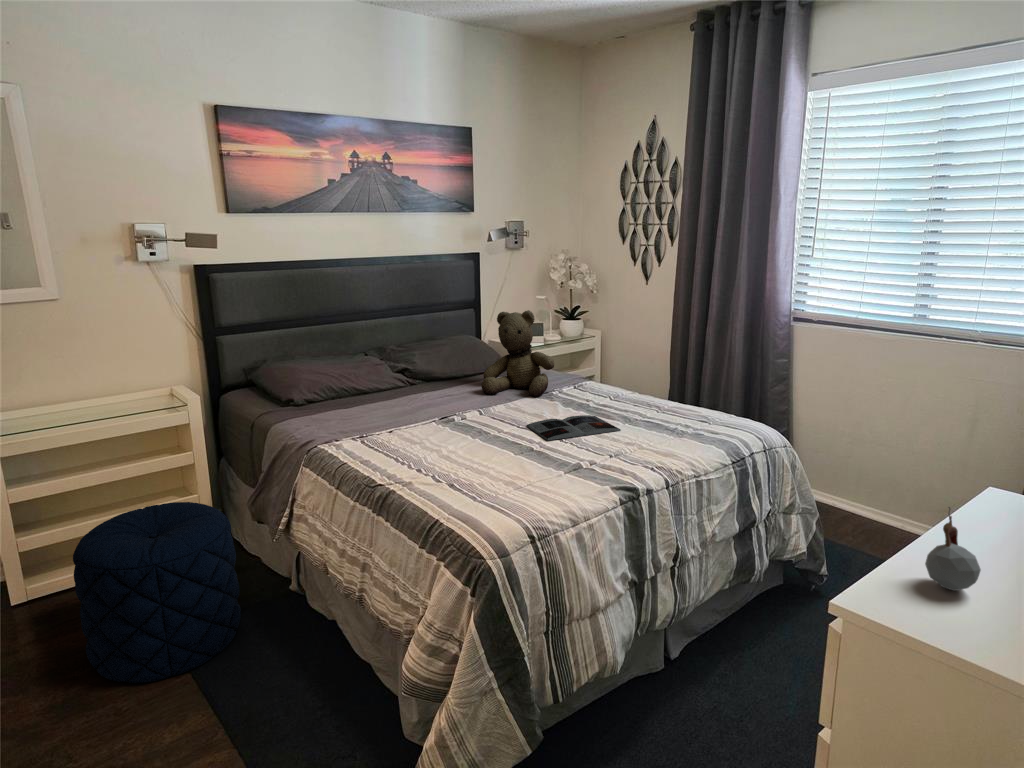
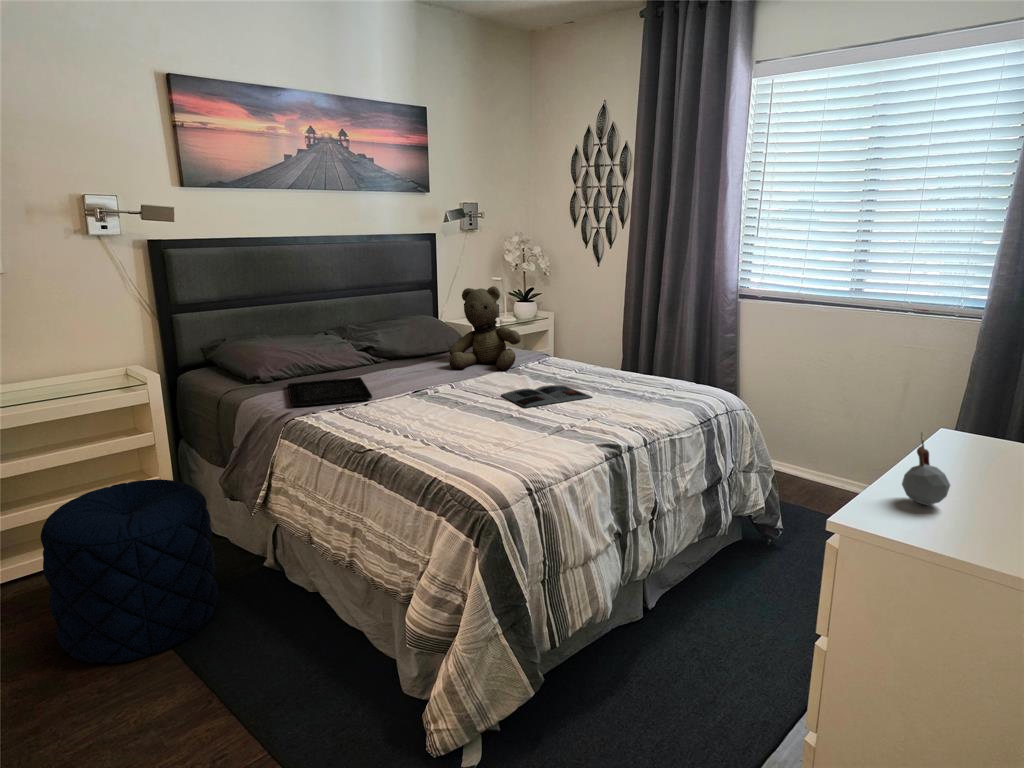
tray: none [317,402,397,433] -> present [288,377,372,406]

